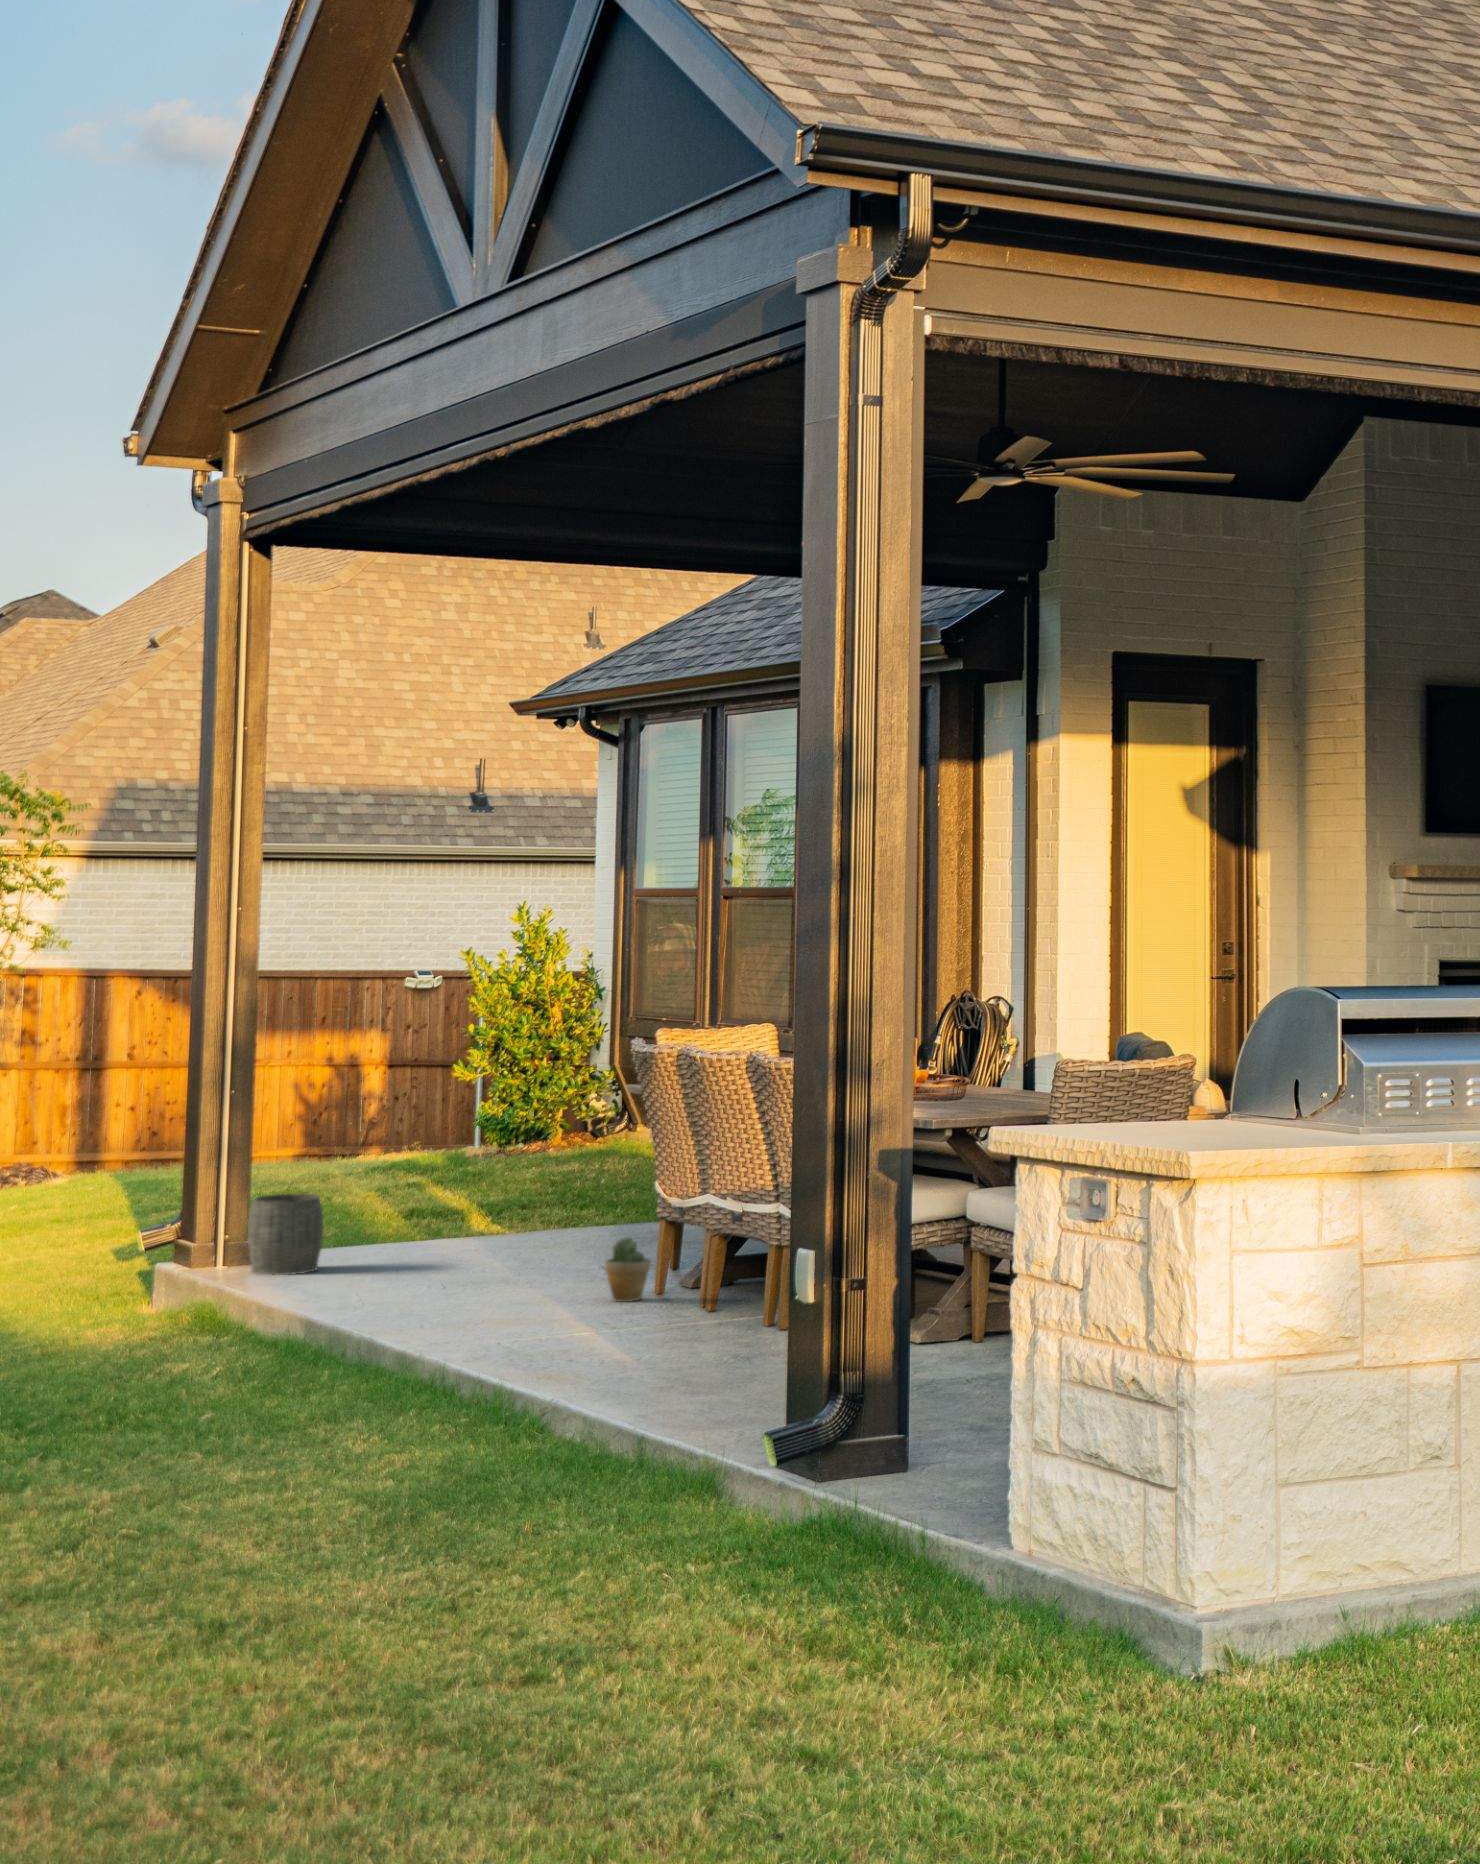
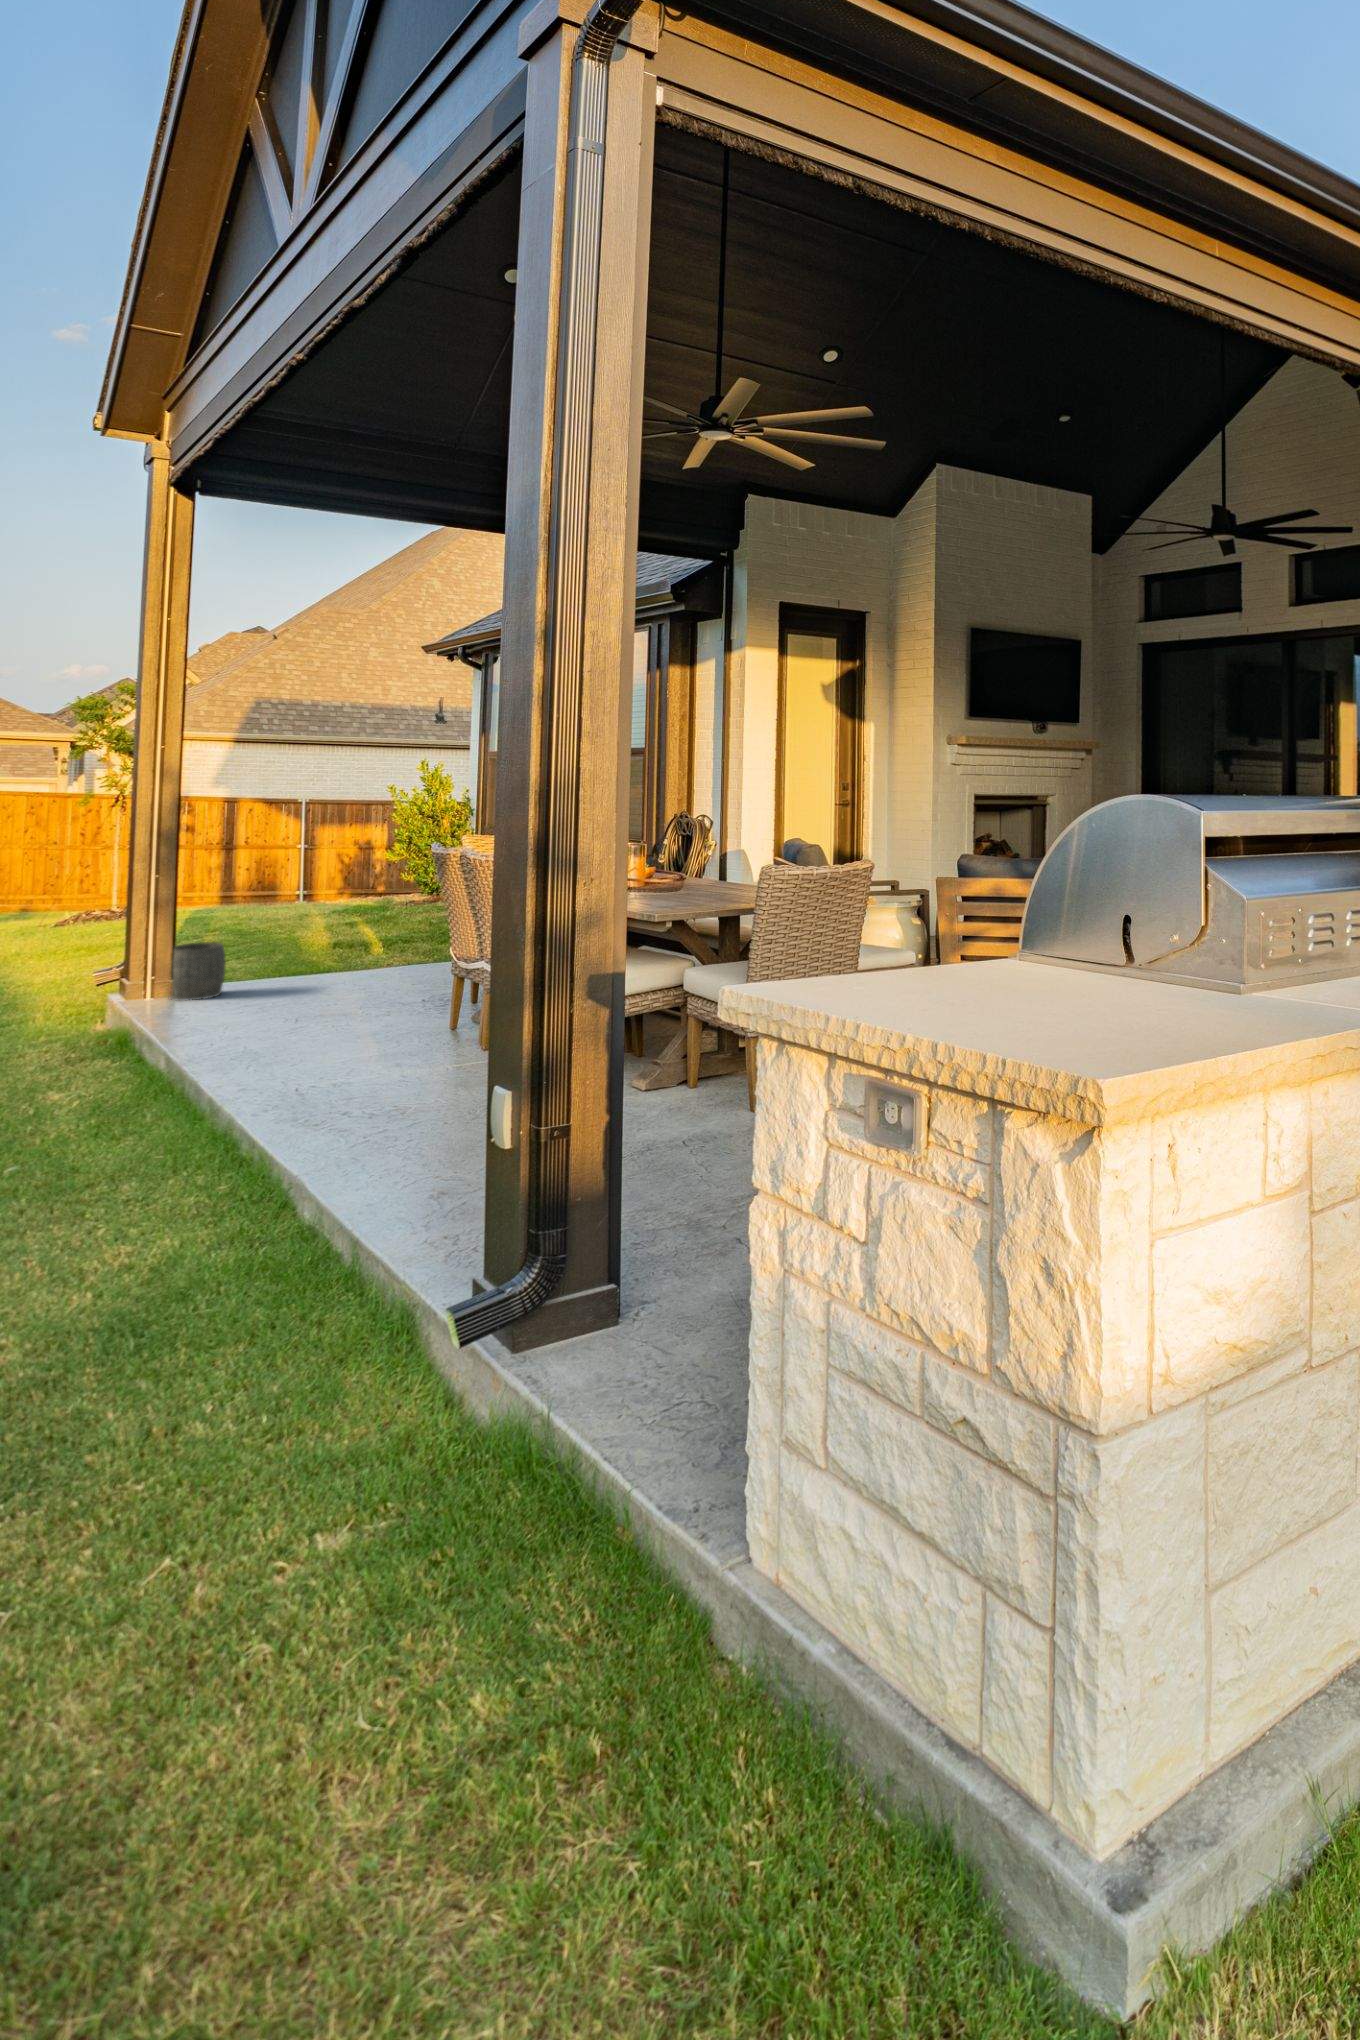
potted plant: present [605,1237,651,1302] -> none [415,979,451,1026]

